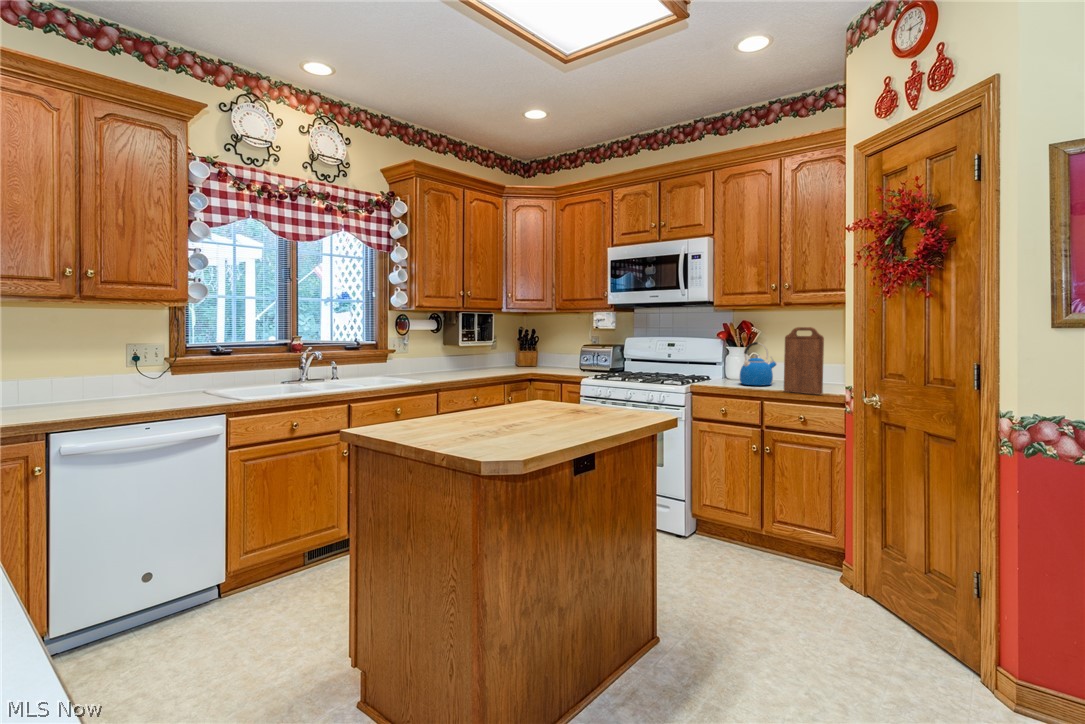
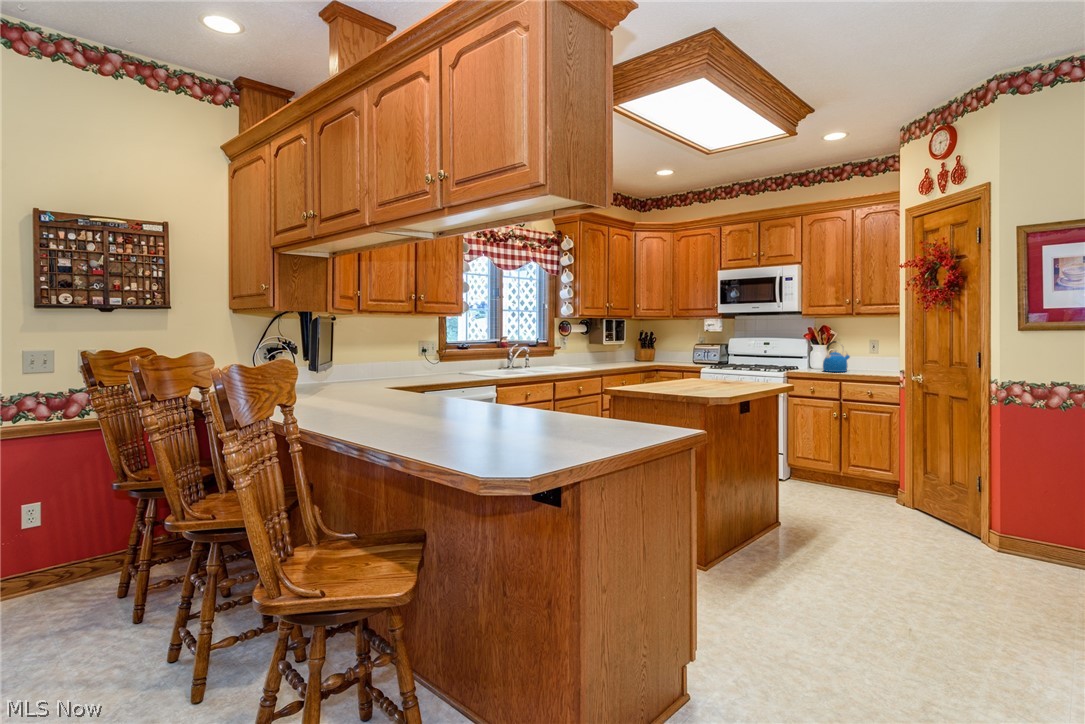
cutting board: present [784,327,824,395] -> none [856,330,885,377]

